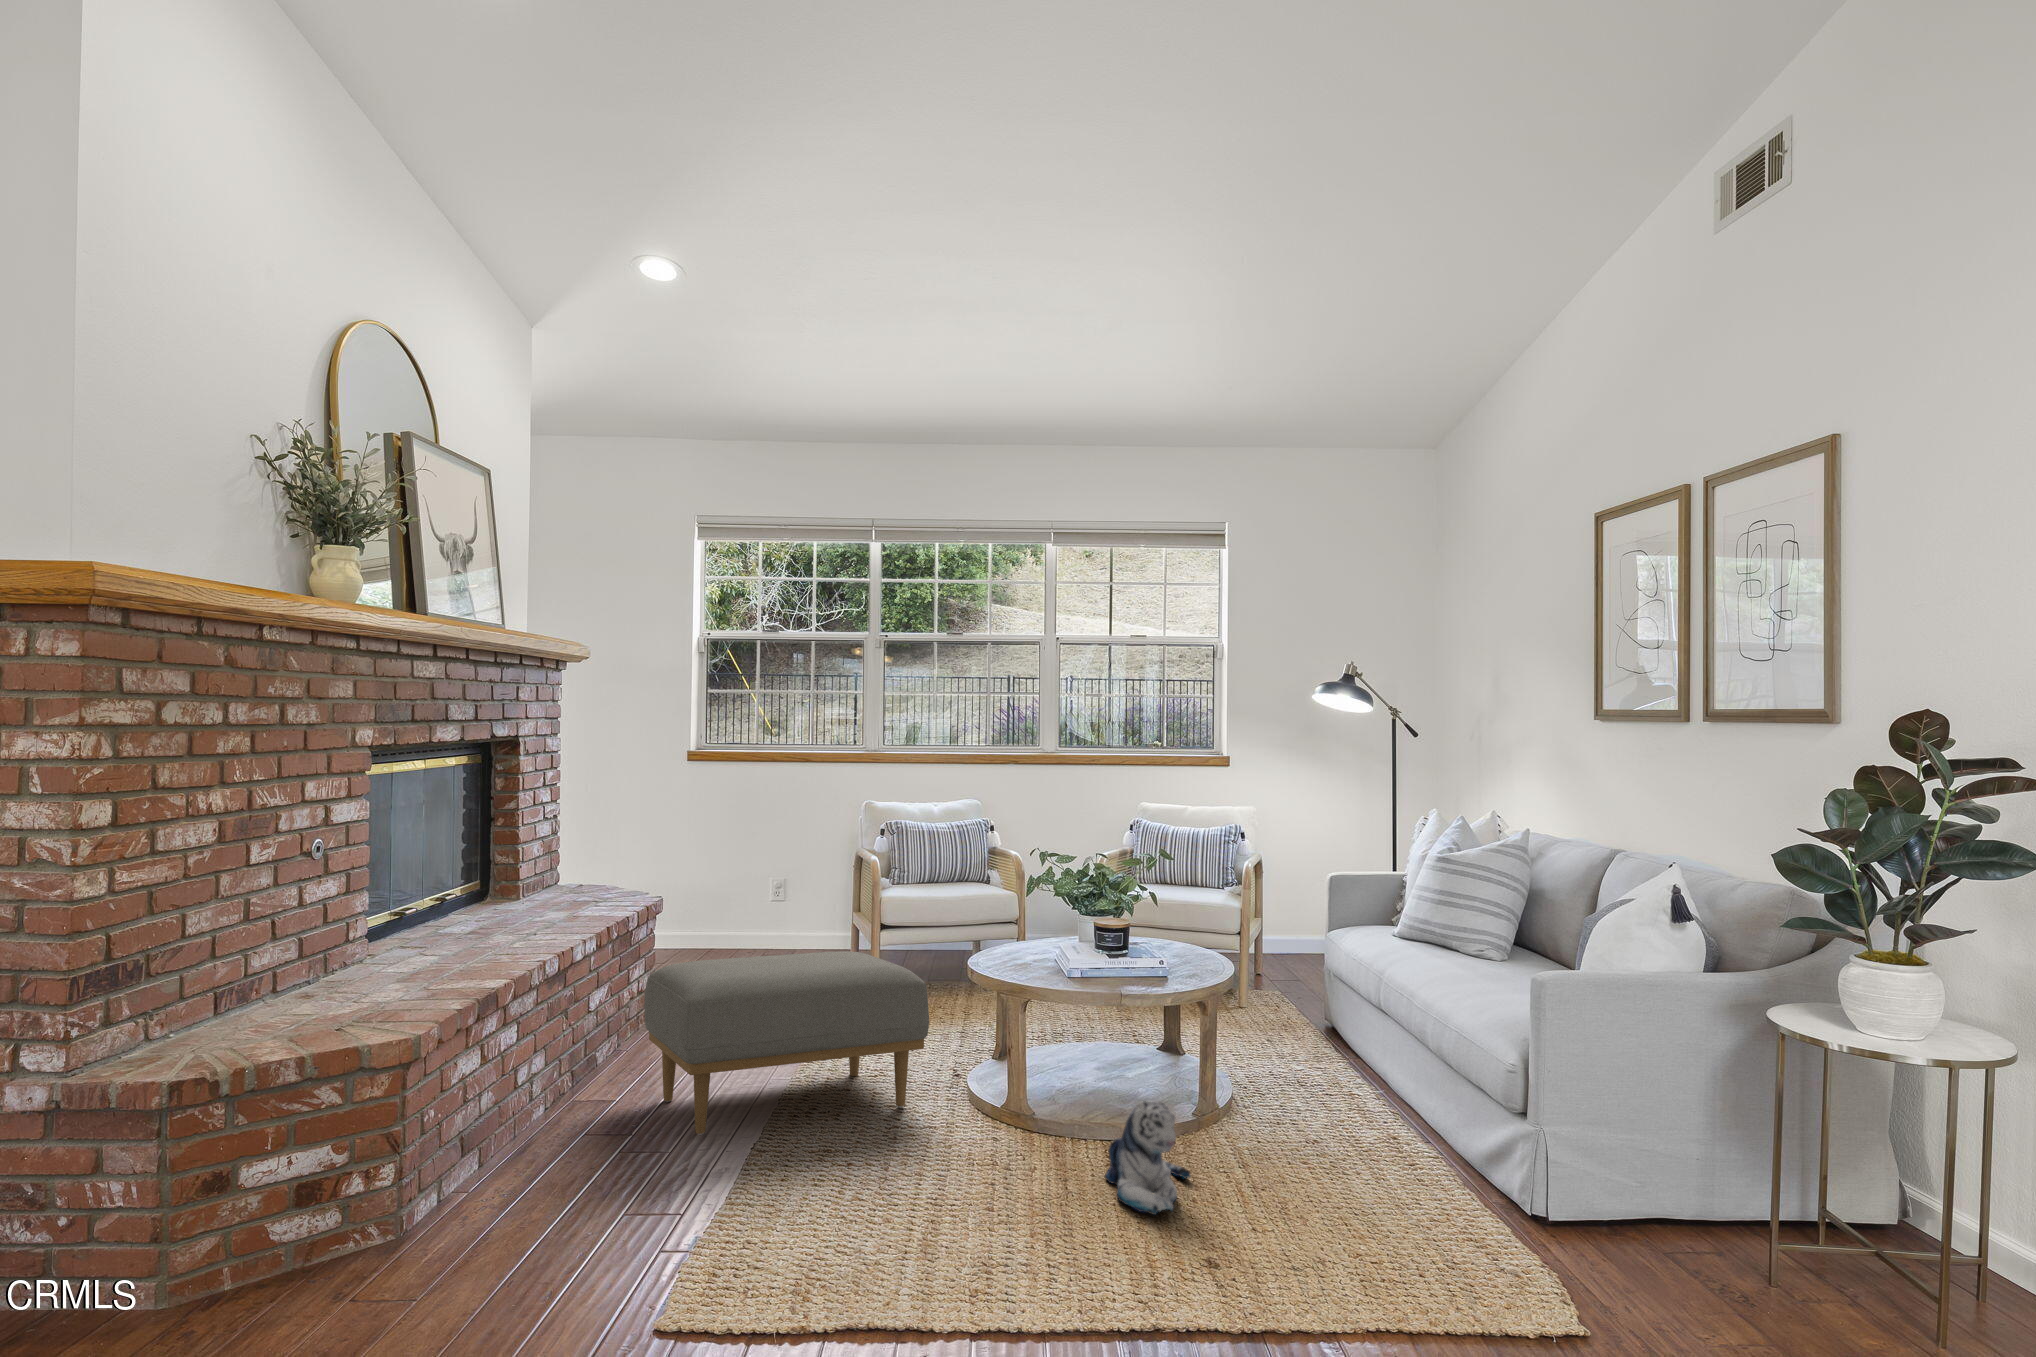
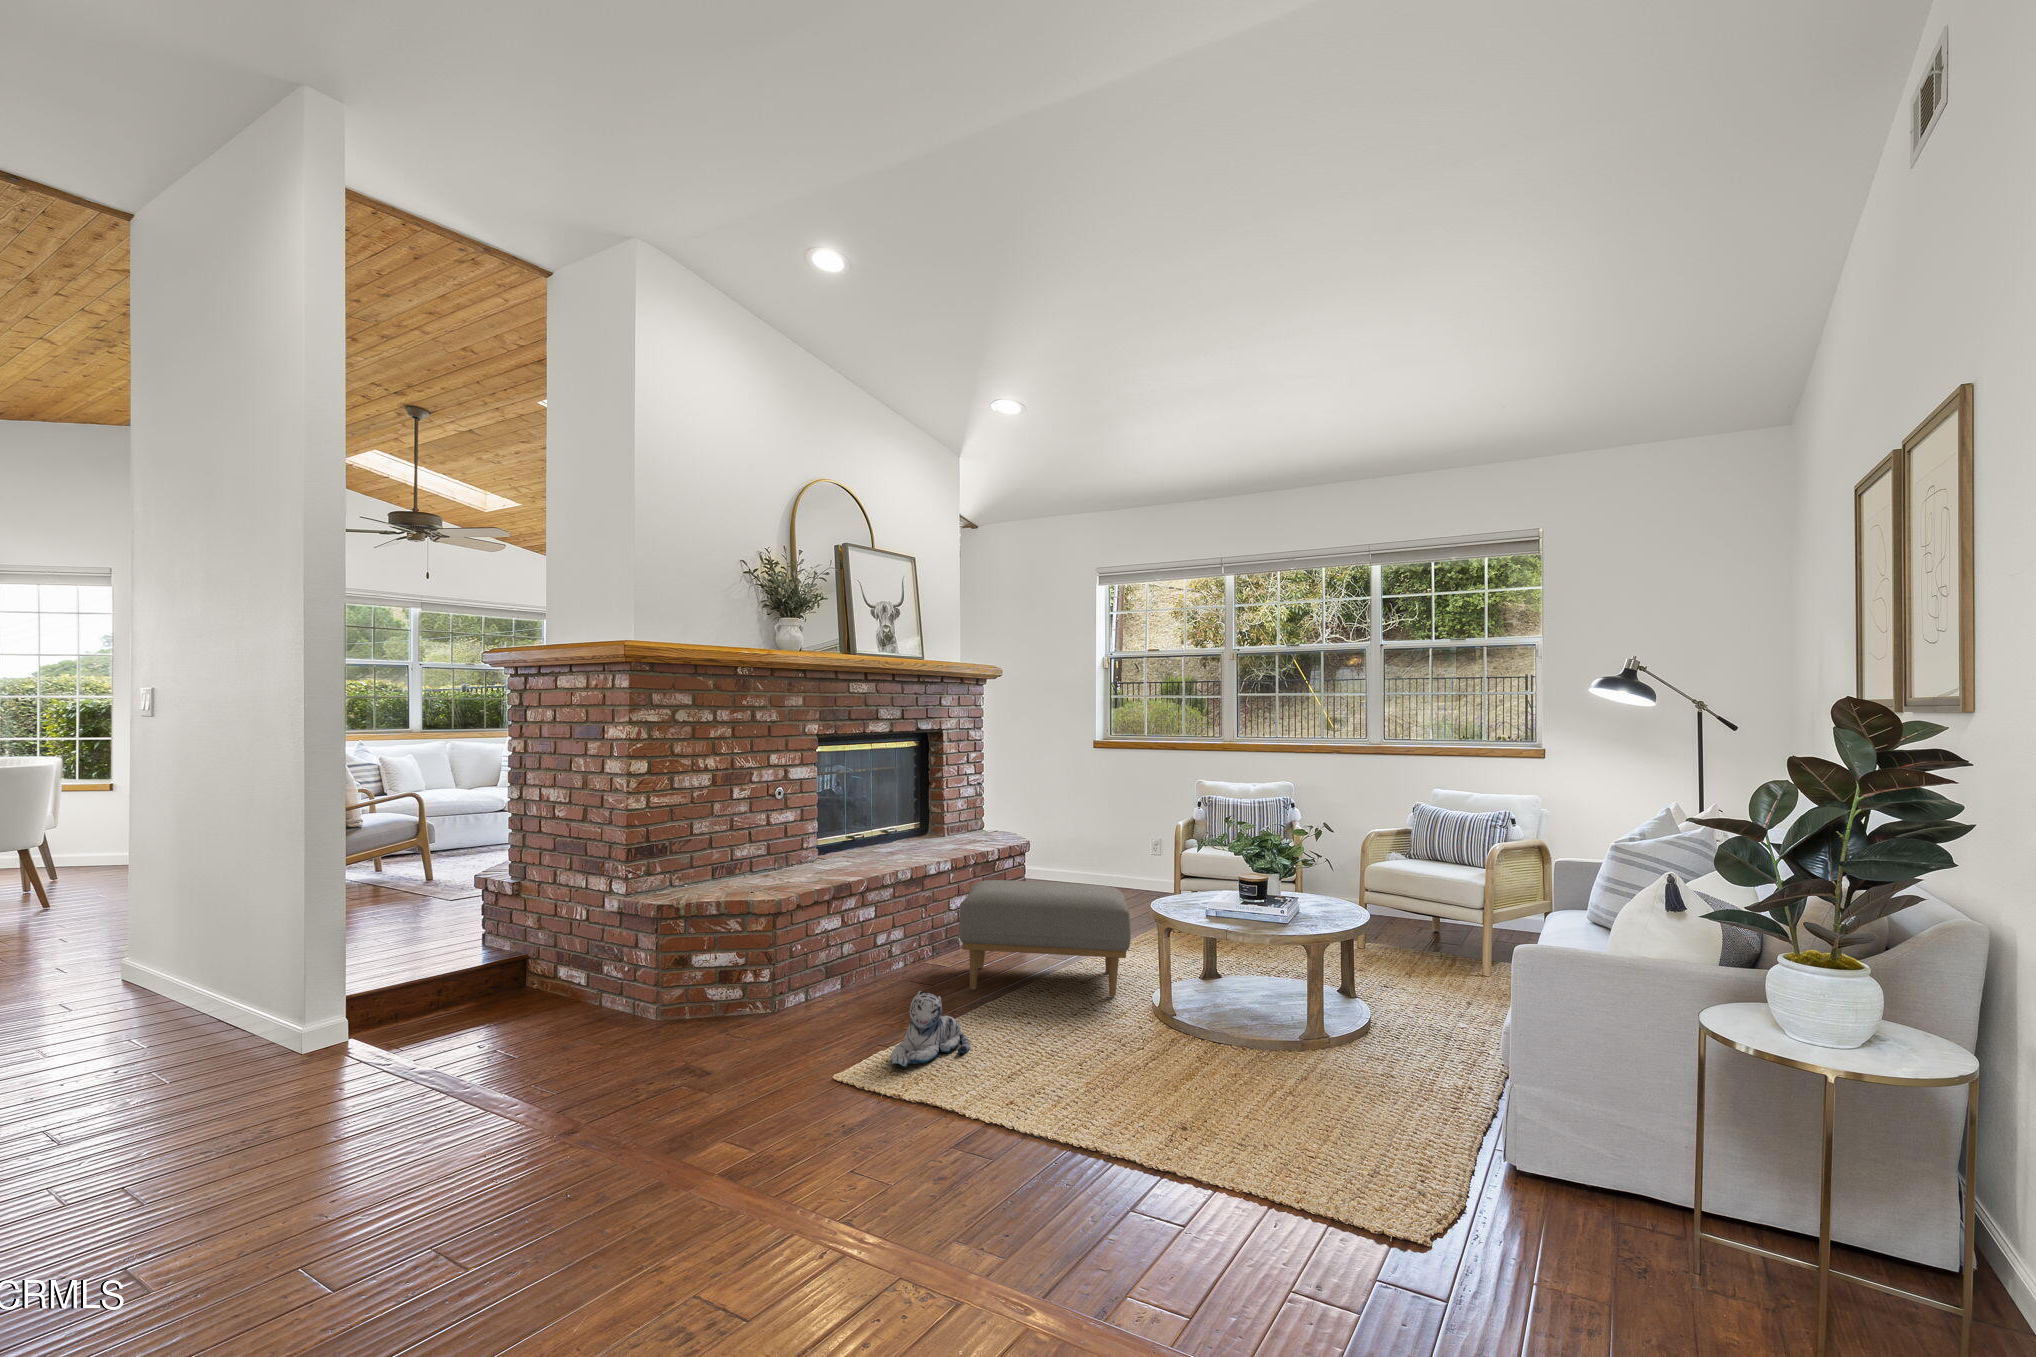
plush toy: present [1104,1102,1190,1215] -> present [891,991,970,1067]

